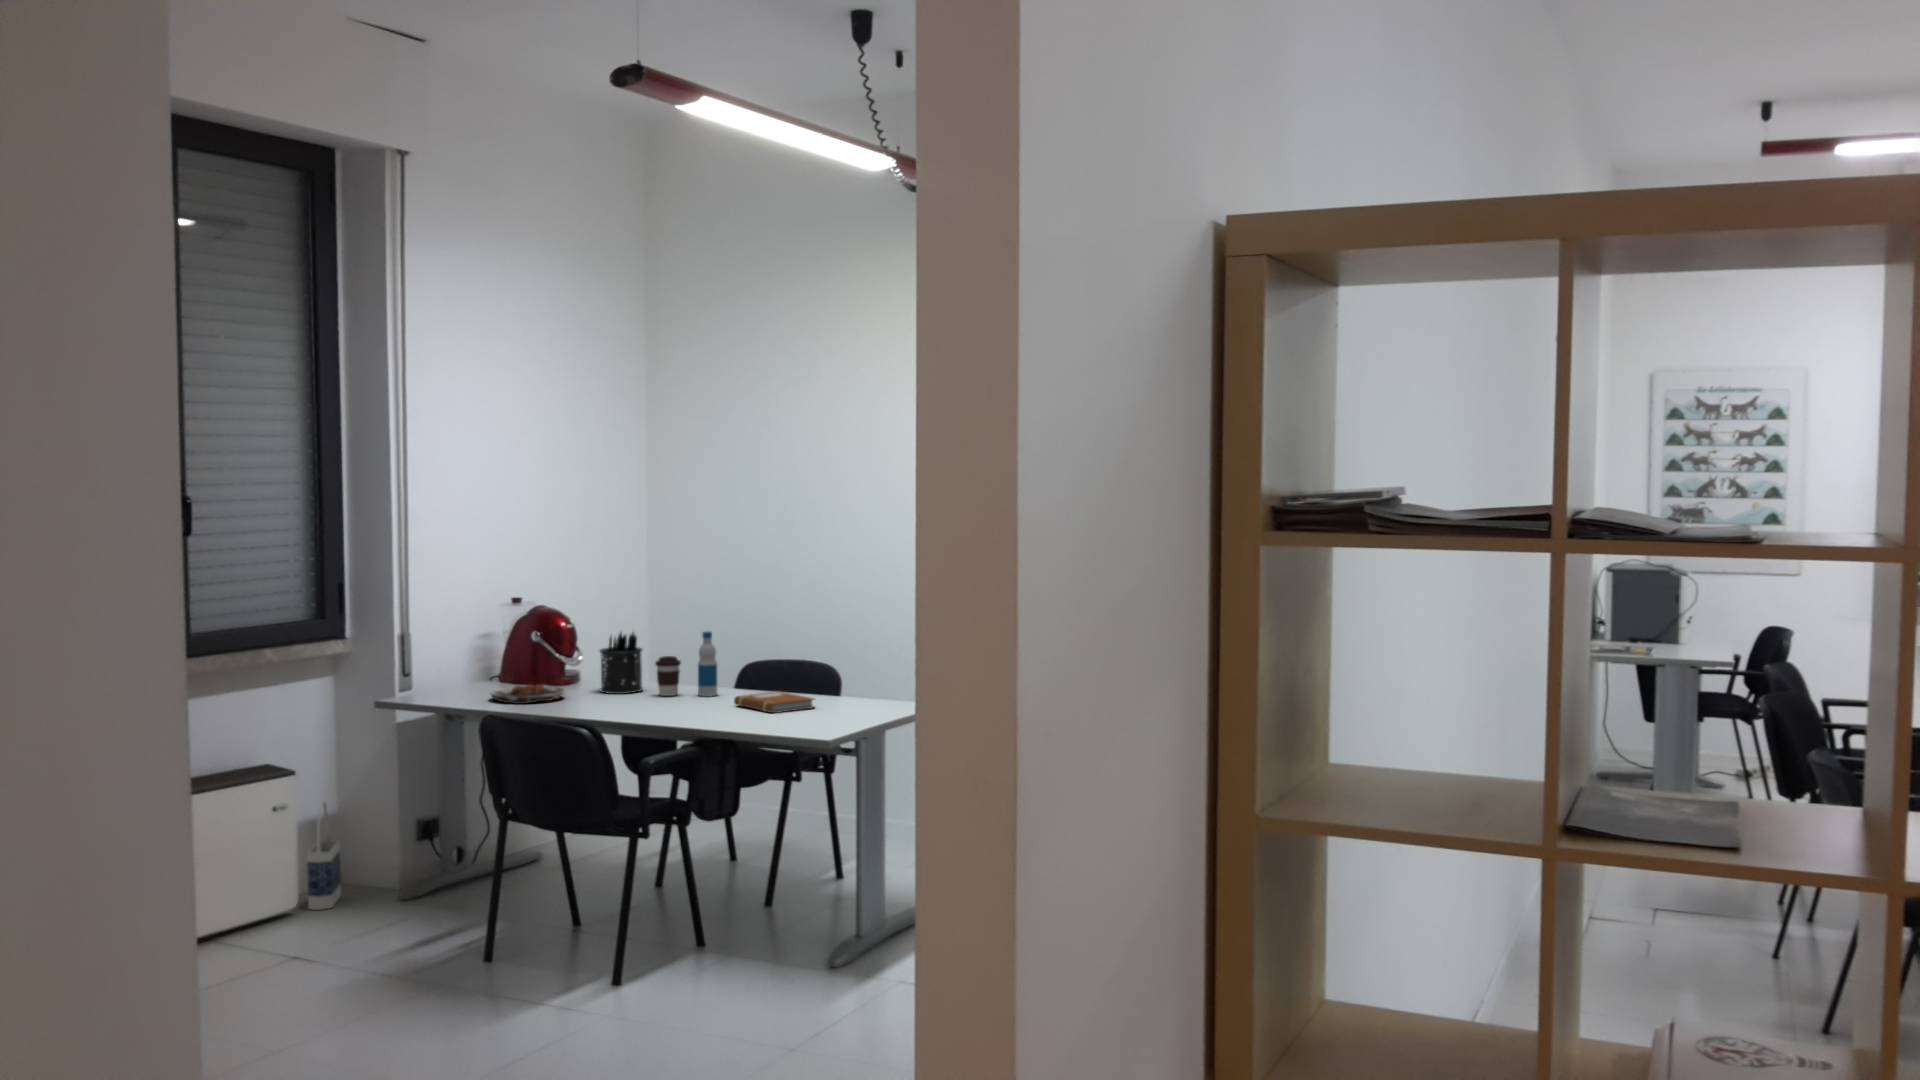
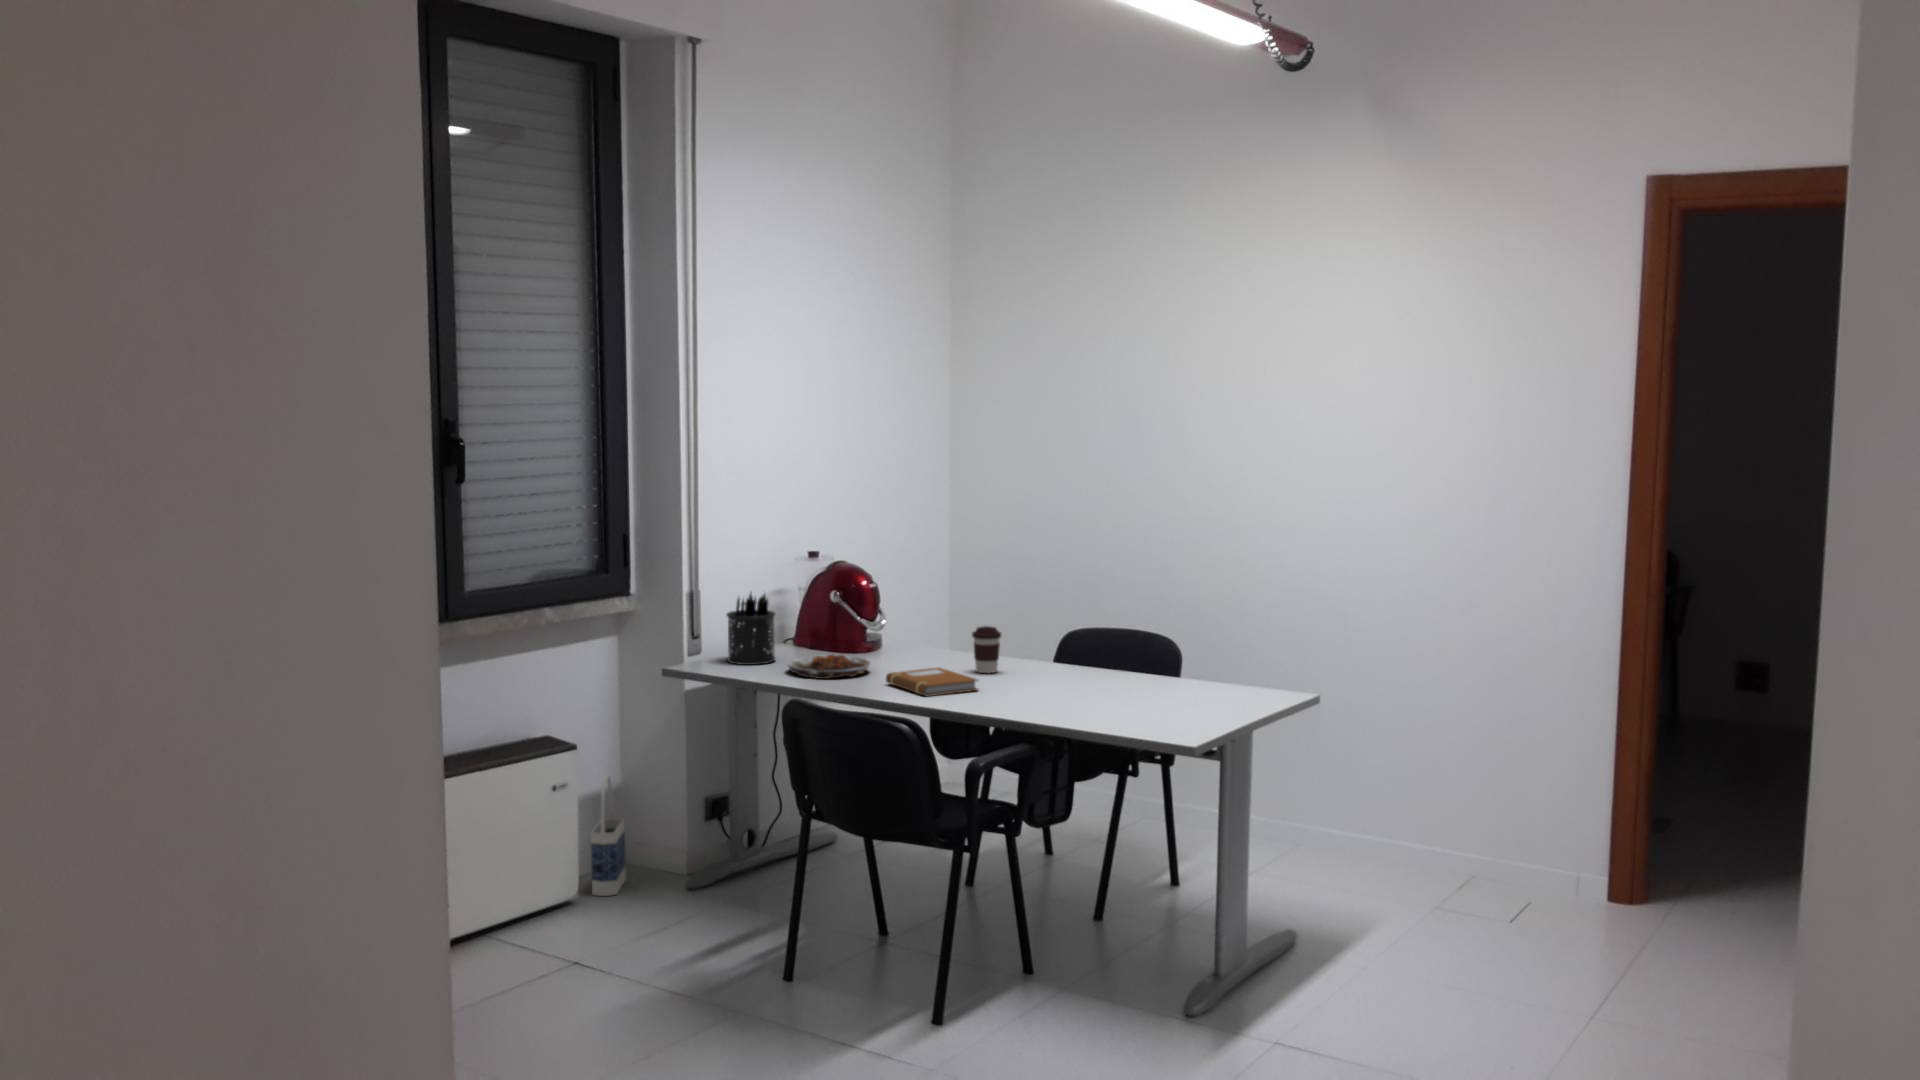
bottle: present [698,631,718,697] -> none [1021,599,1043,675]
pen holder: present [600,632,642,694] -> present [727,592,775,665]
notebook: present [734,691,814,713] -> present [886,668,978,696]

